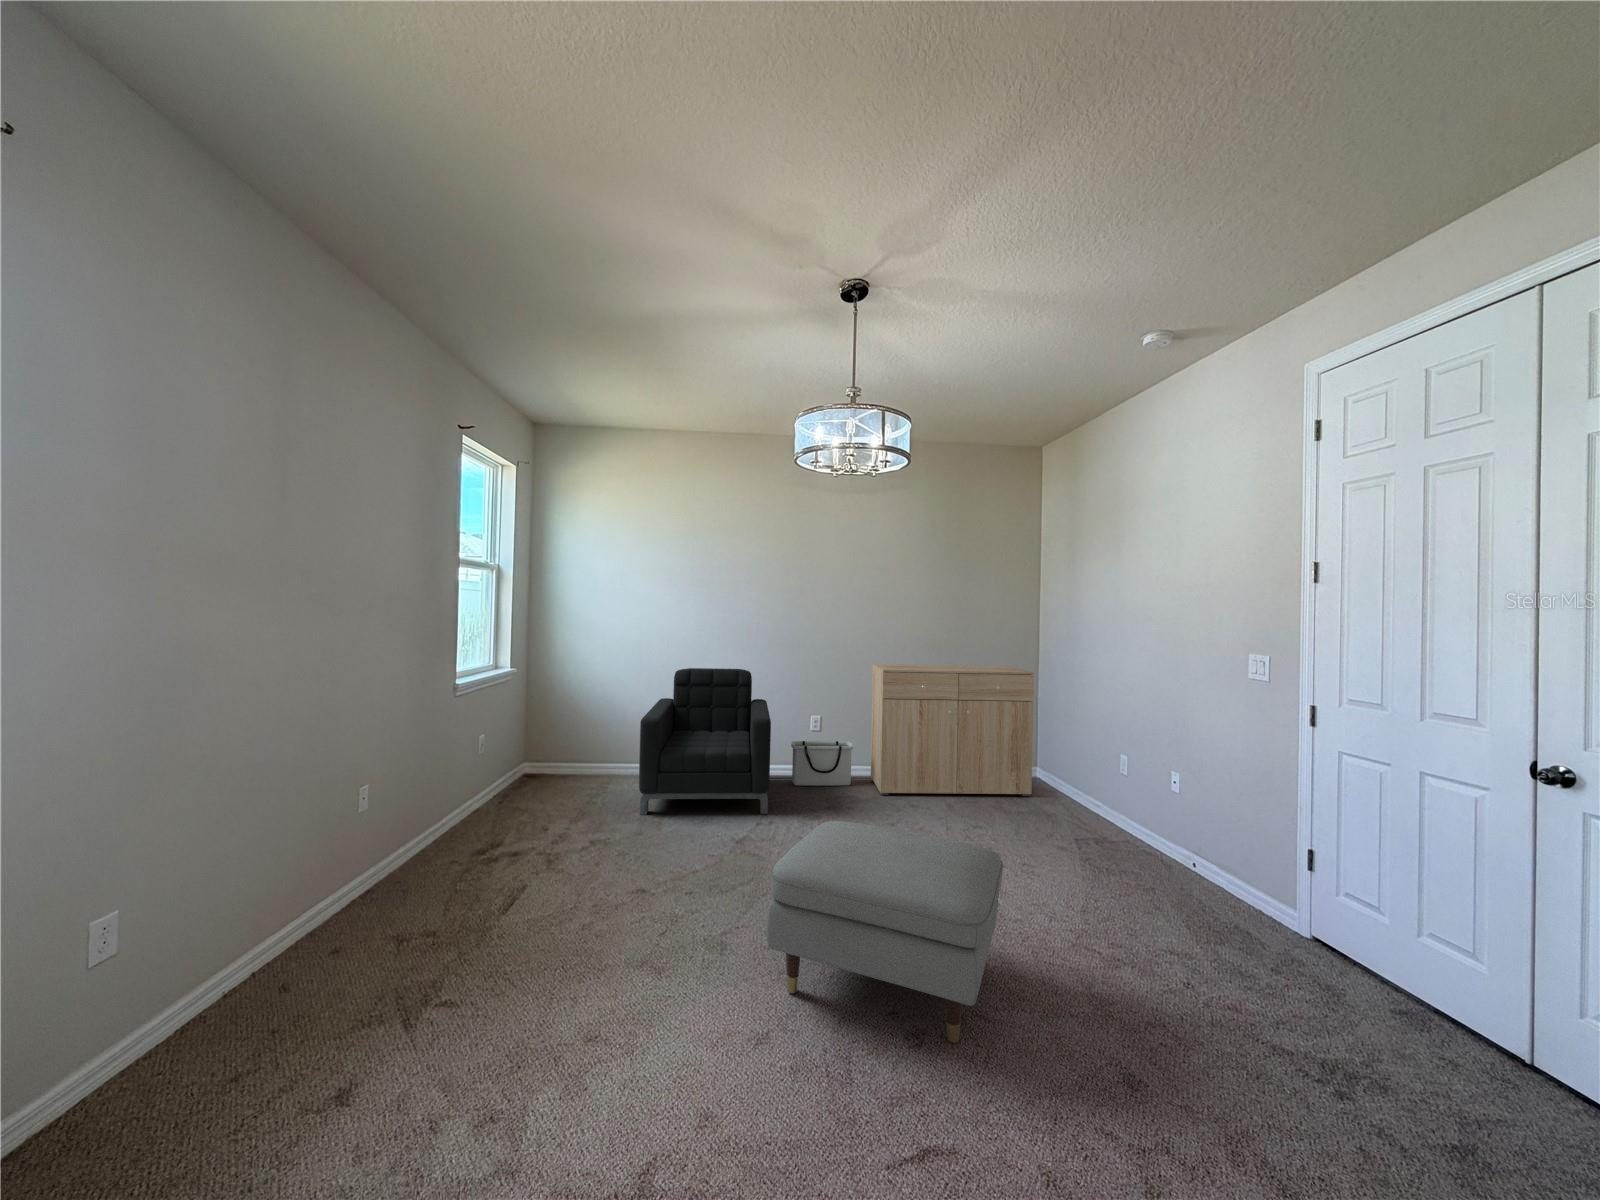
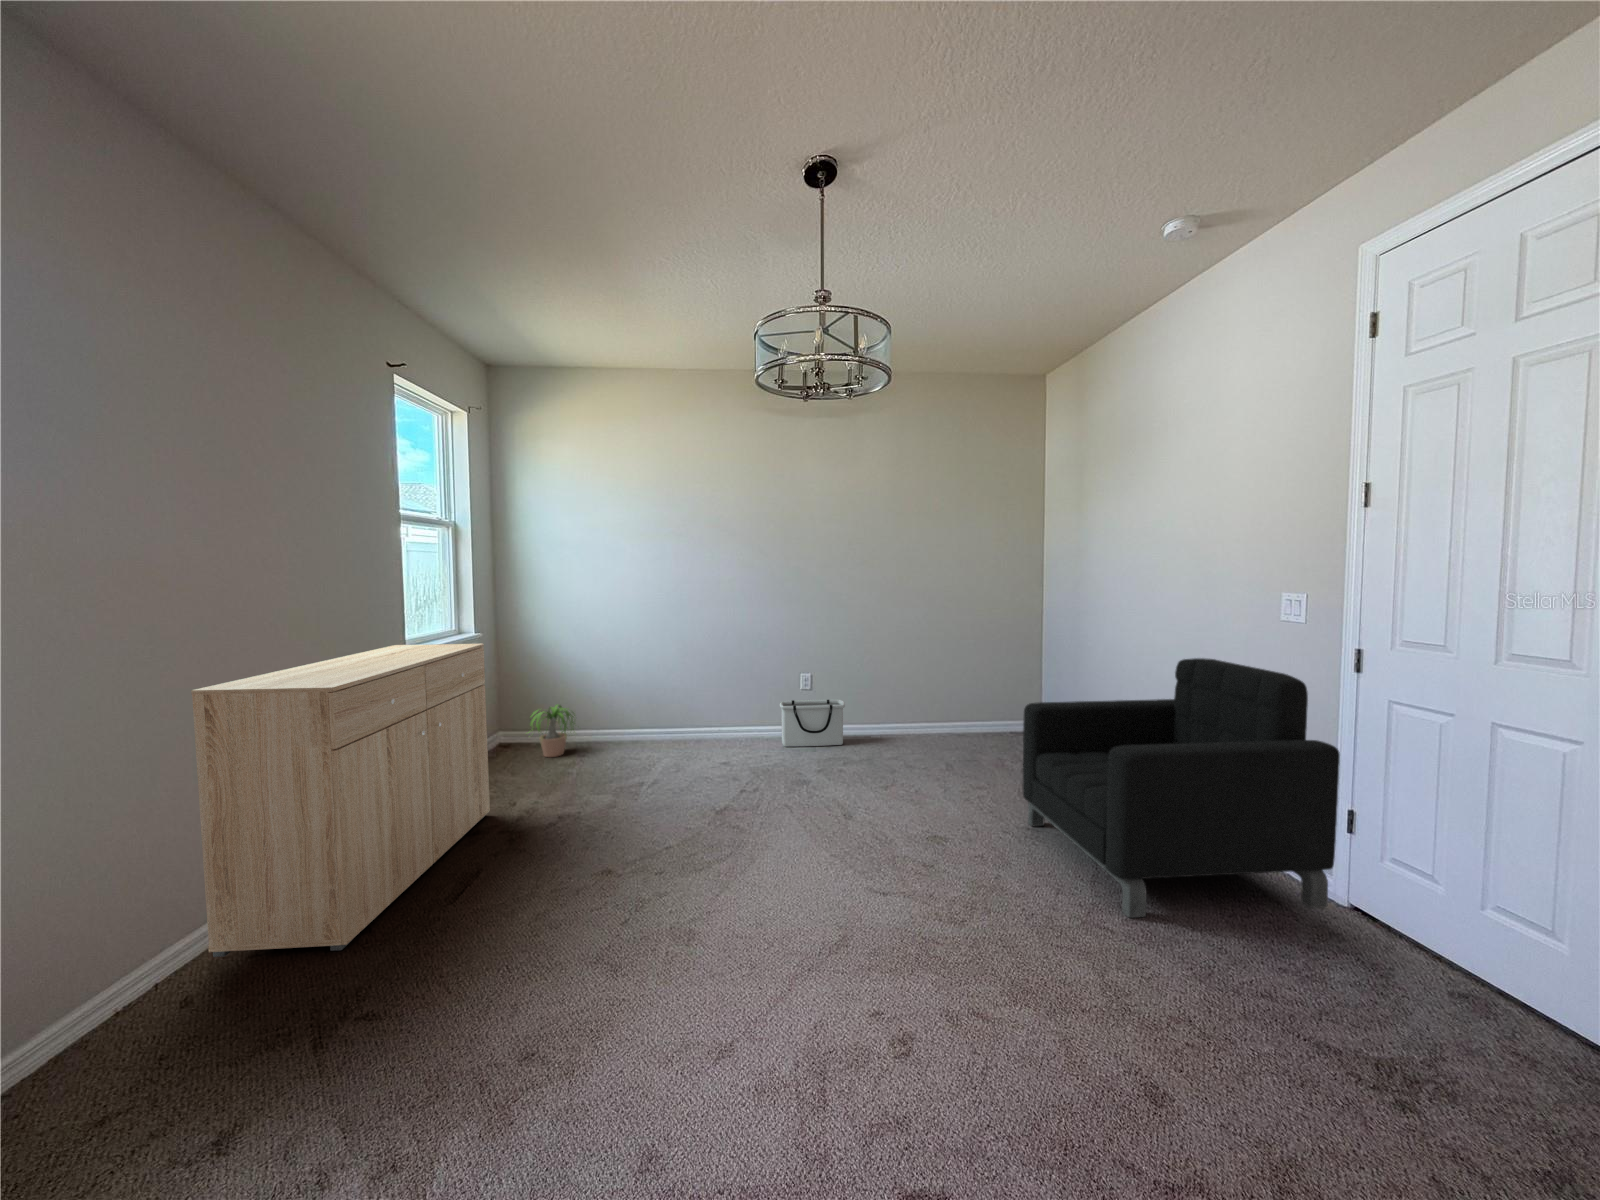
dresser: present [871,664,1034,796] -> present [191,644,490,957]
armchair: present [639,668,771,815] -> present [1023,658,1340,918]
potted plant: none [547,738,607,789] -> present [528,705,575,757]
ottoman: present [766,821,1003,1043] -> none [731,793,1002,1049]

